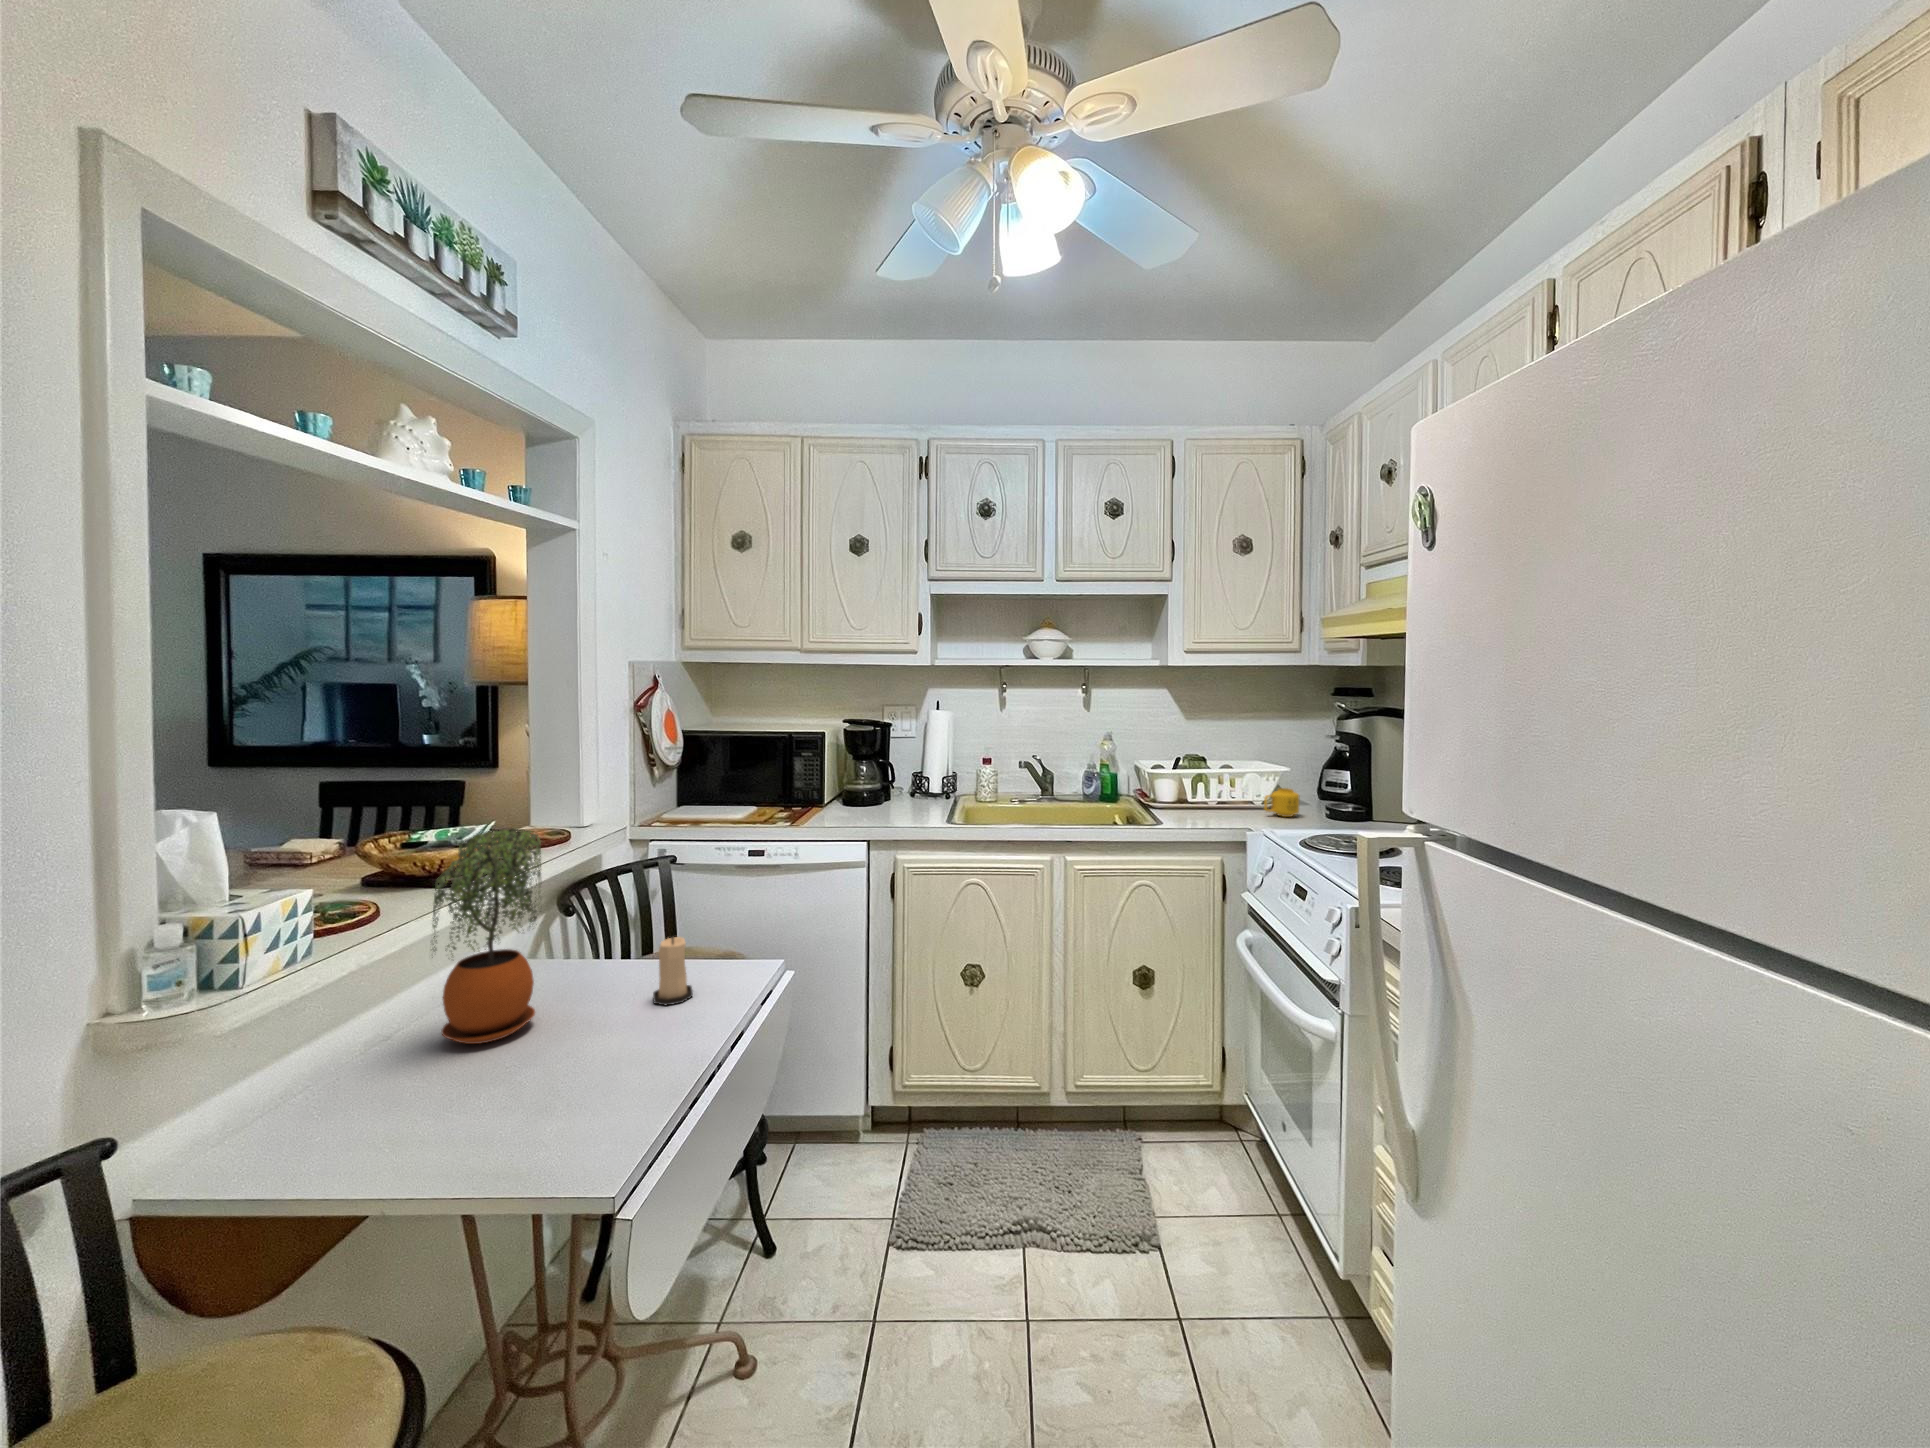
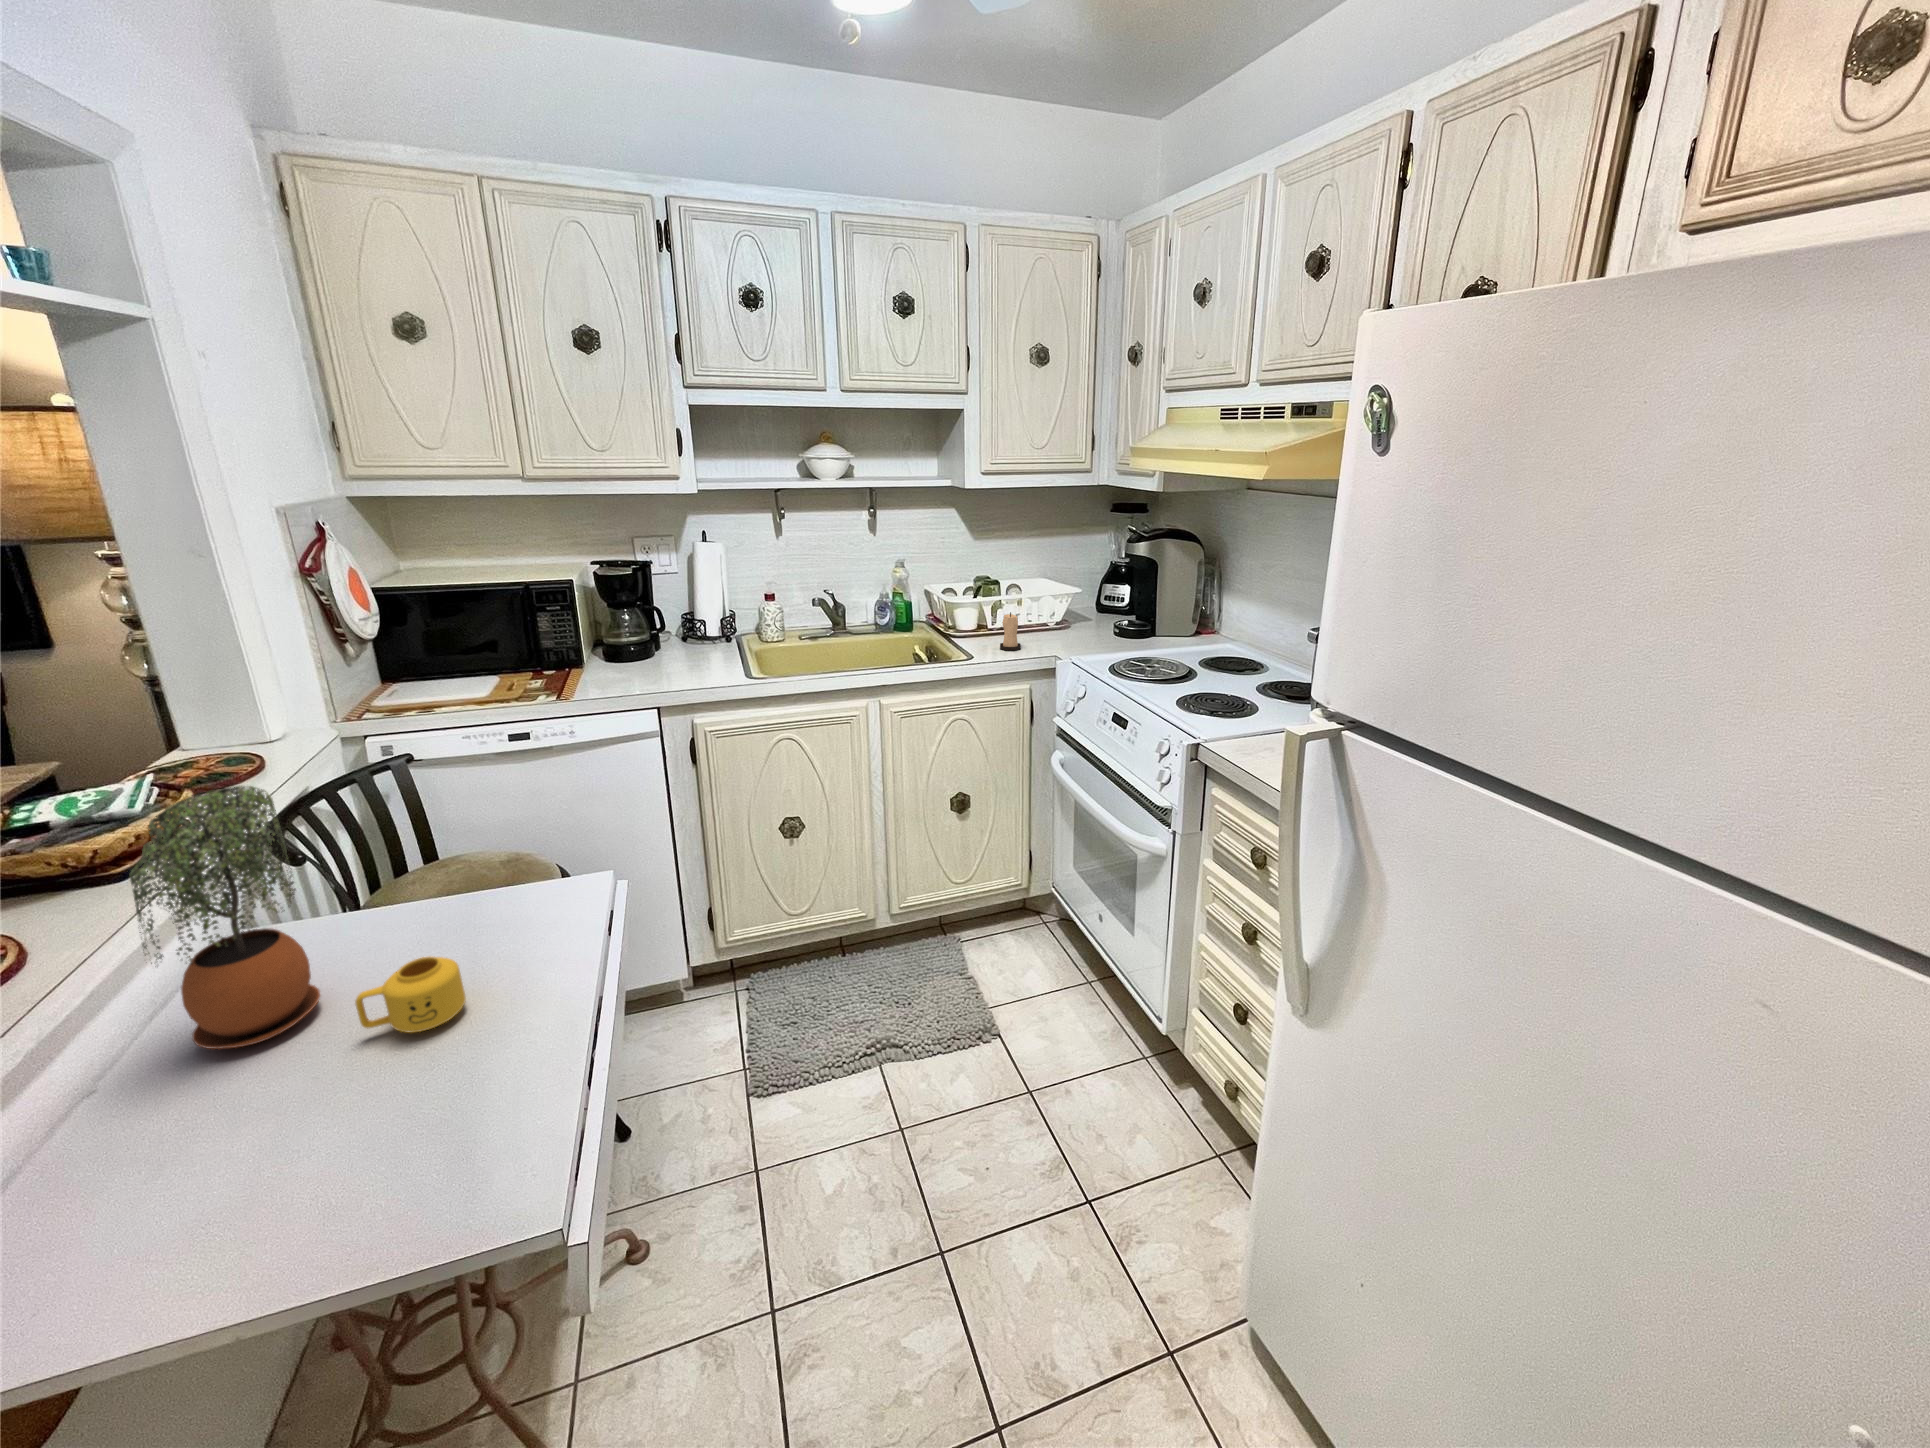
mug: present [1264,788,1299,817] -> present [355,957,466,1033]
candle: present [653,937,693,1006] -> present [1000,612,1021,651]

